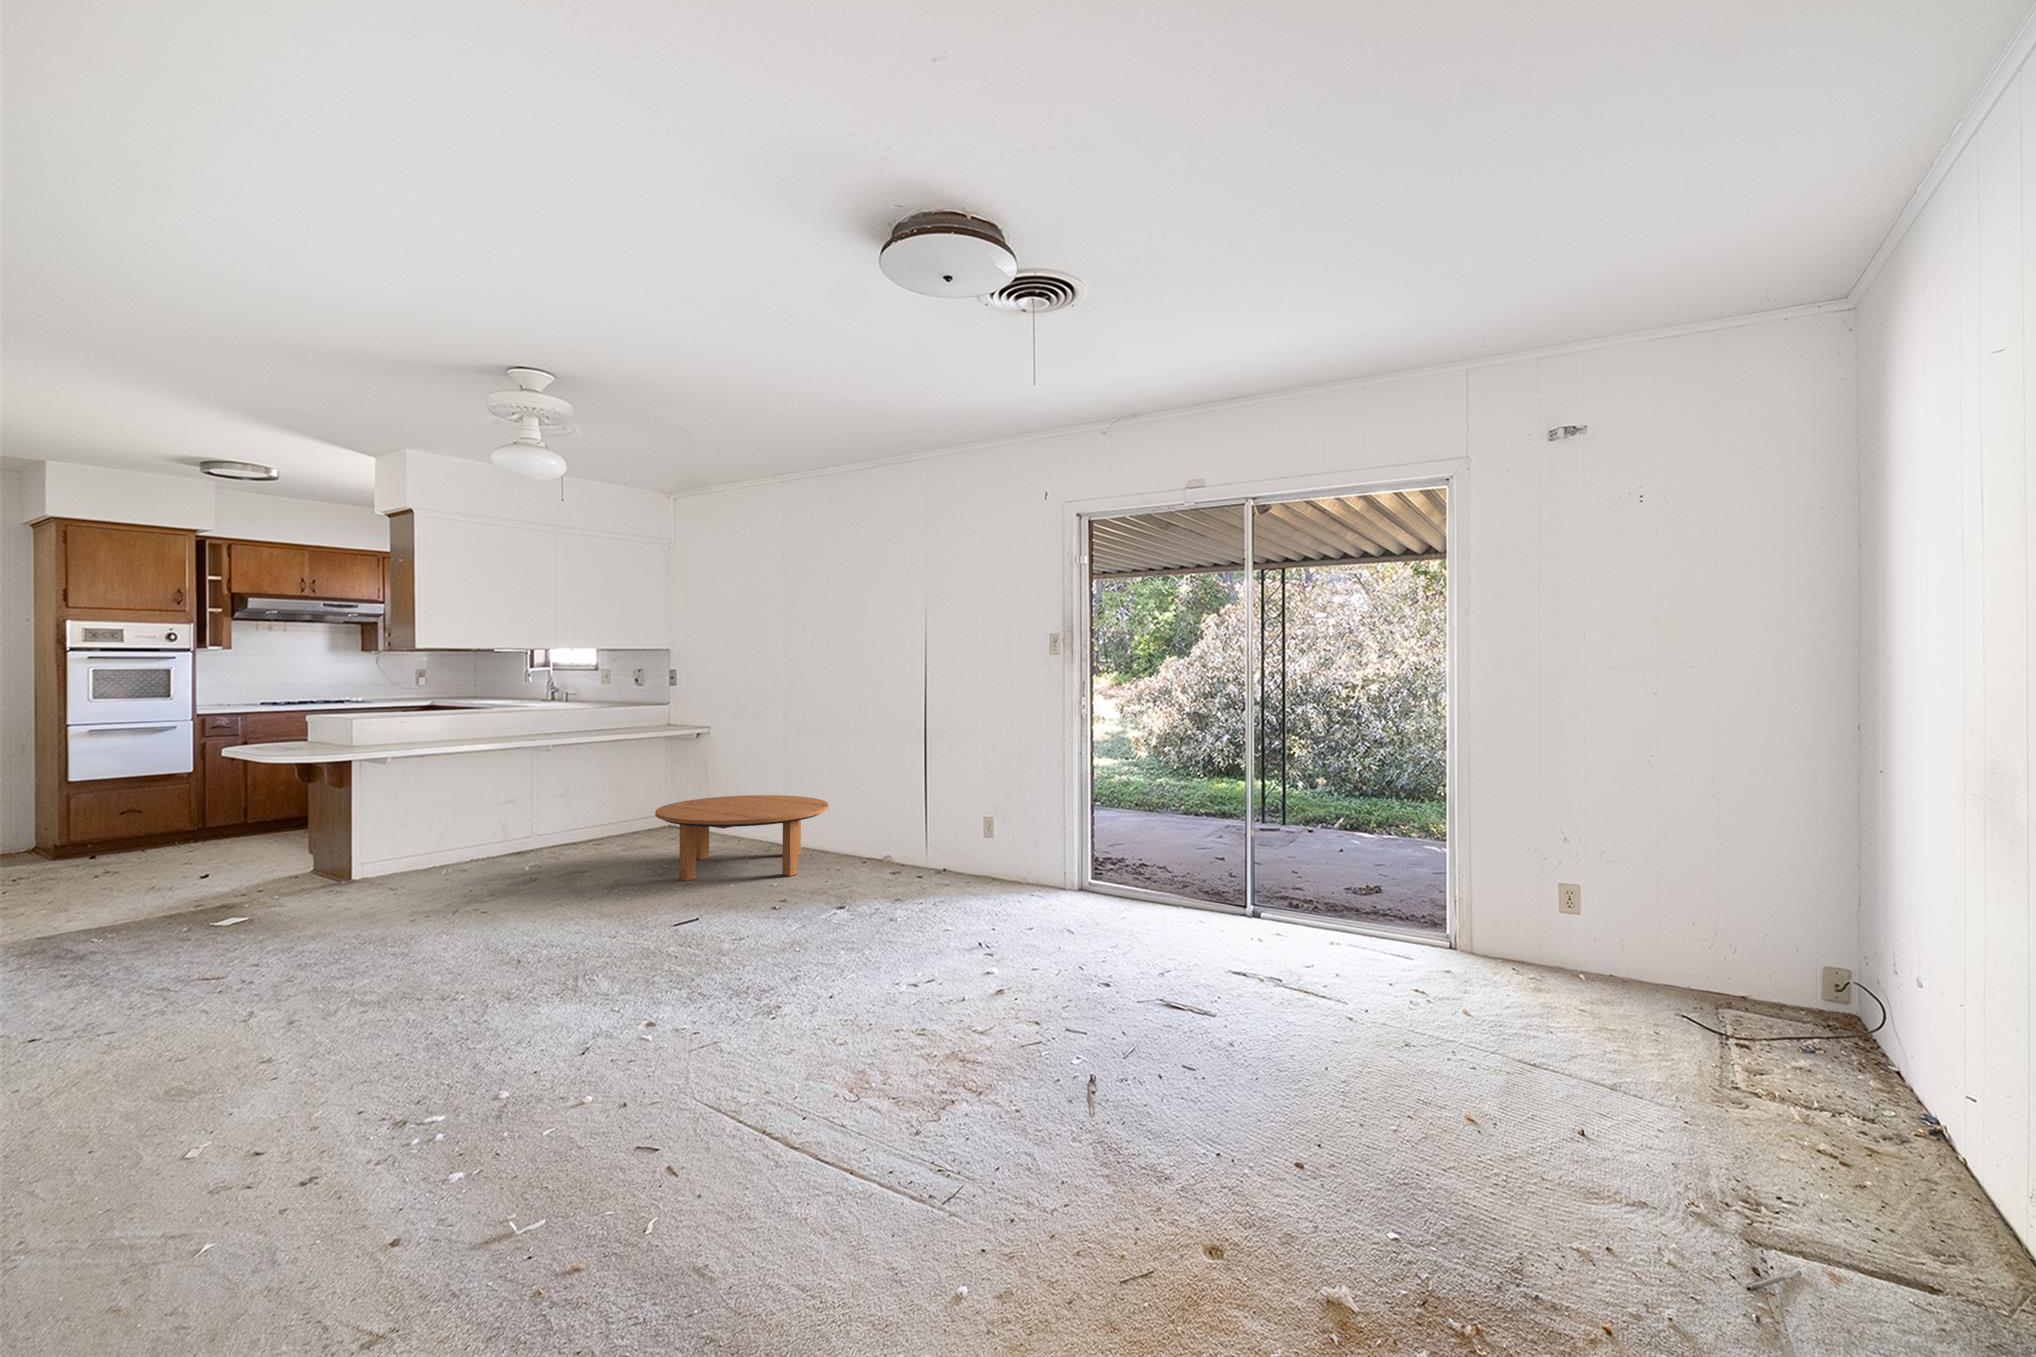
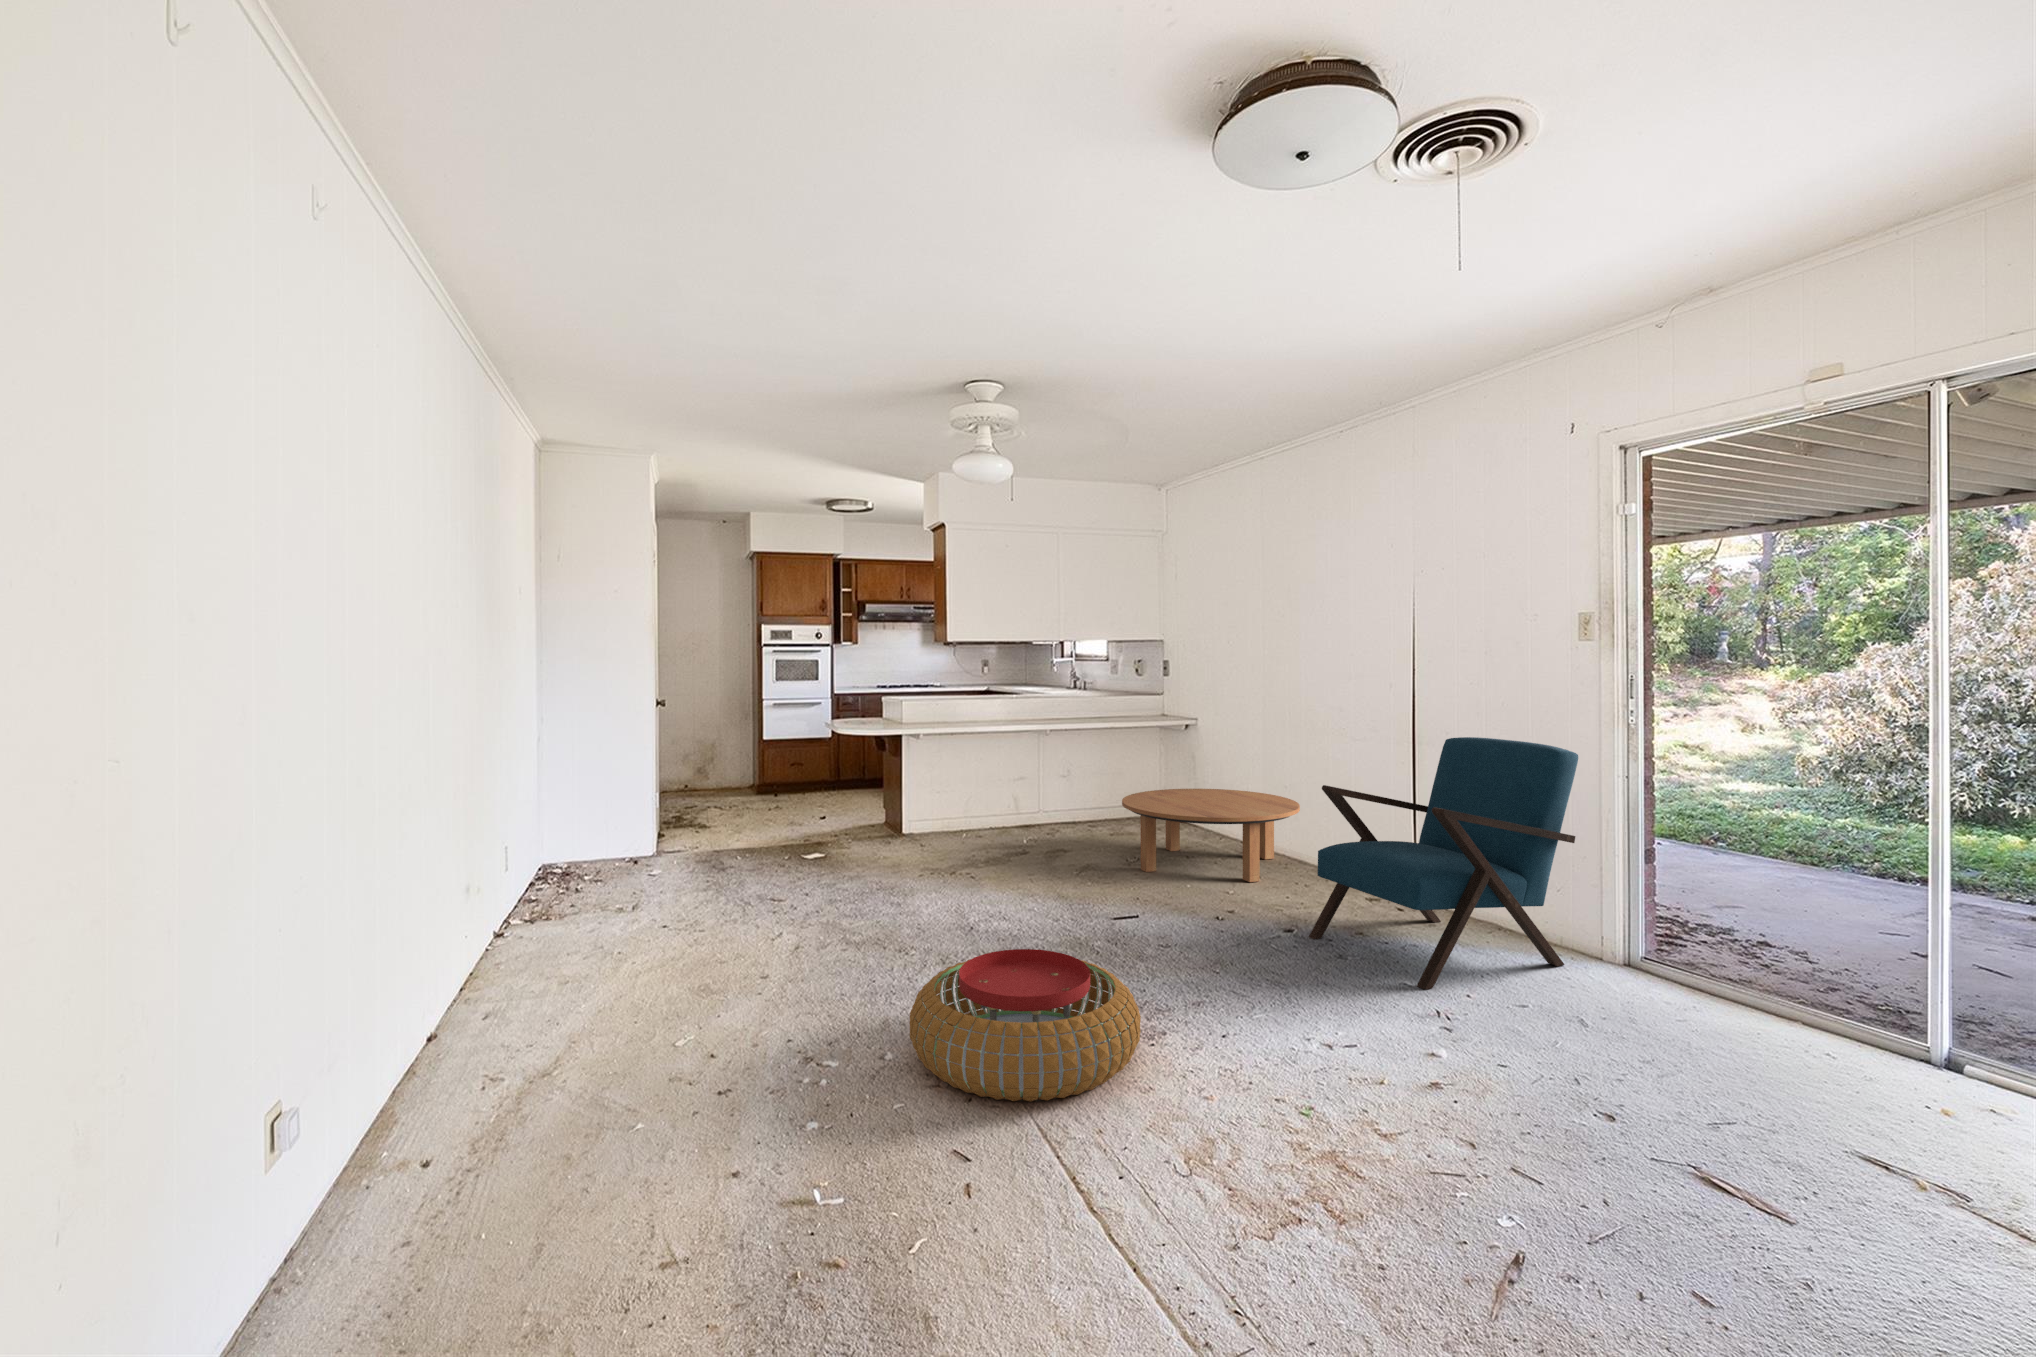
armchair: none [861,734,1049,932] -> present [1309,737,1578,990]
pouf: none [528,950,776,1099] -> present [910,949,1141,1102]

